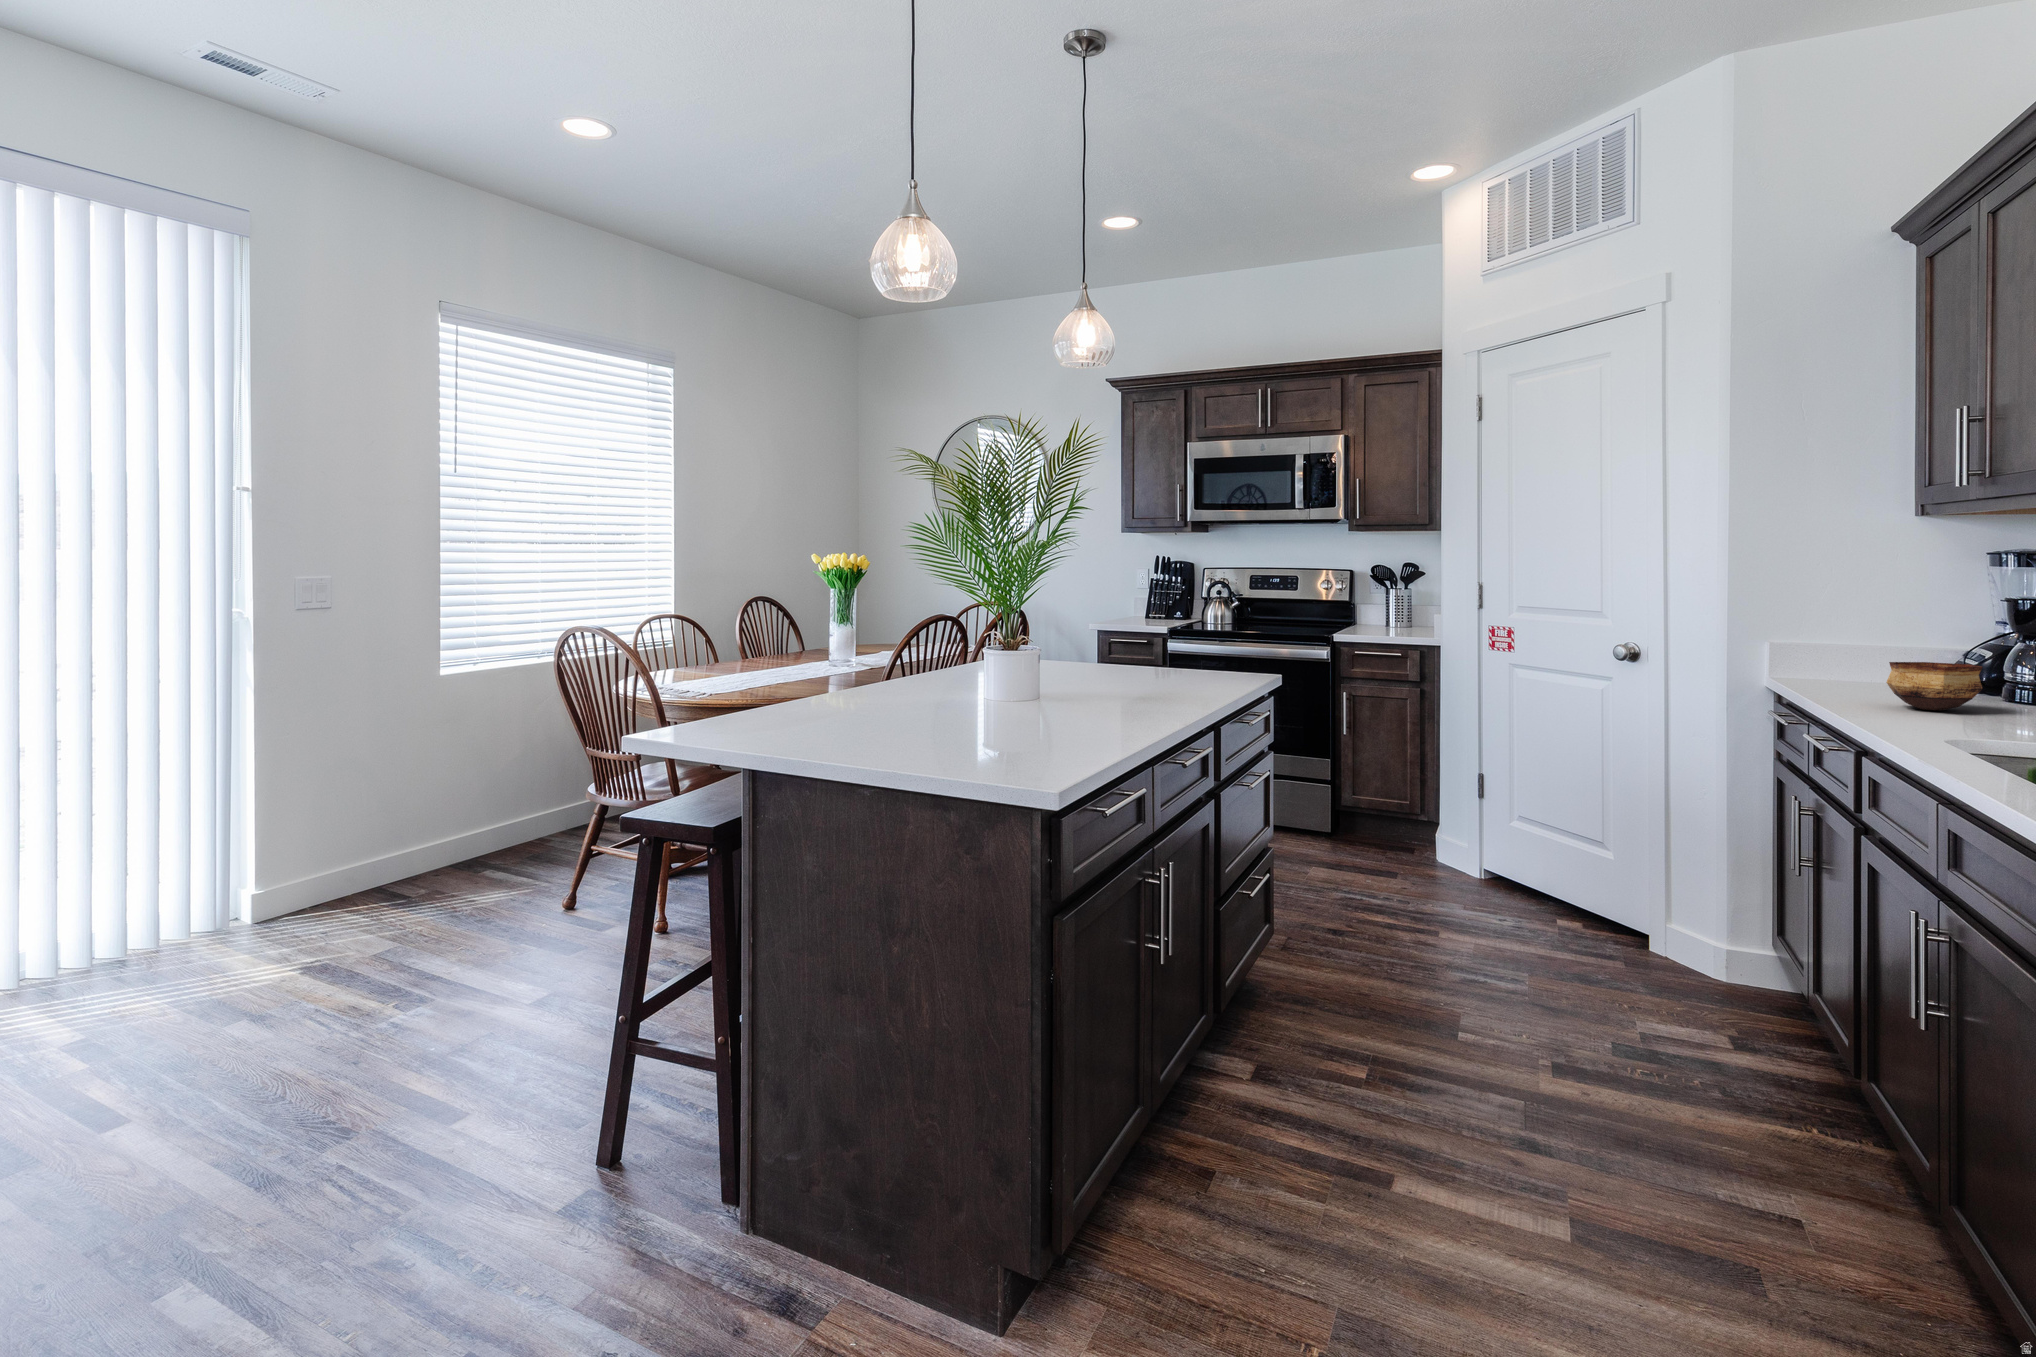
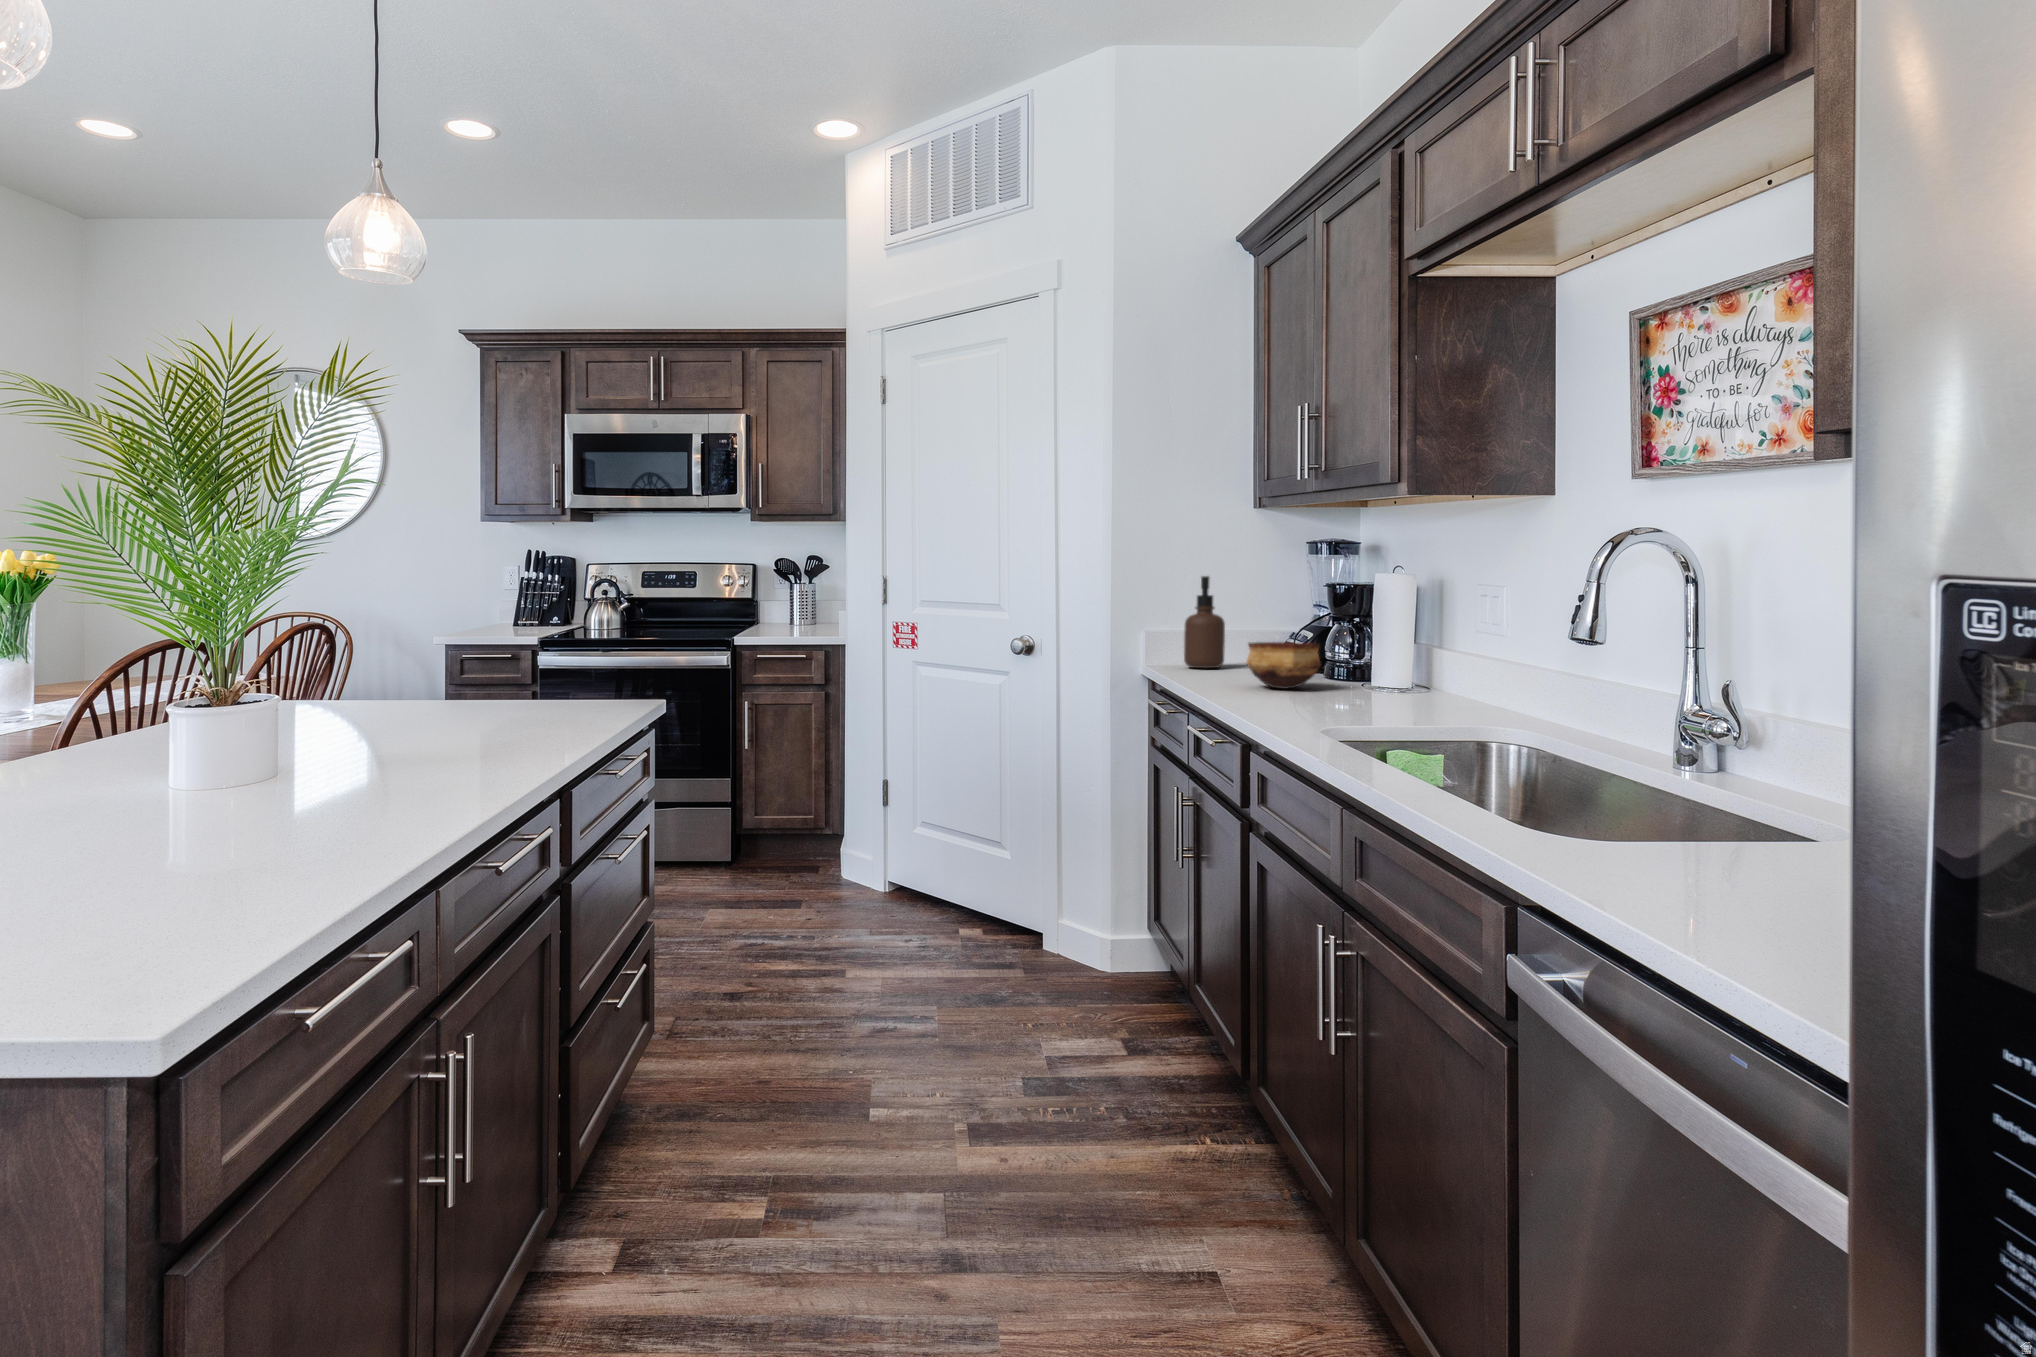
soap dispenser: none [1818,589,1872,683] -> present [1184,576,1225,668]

